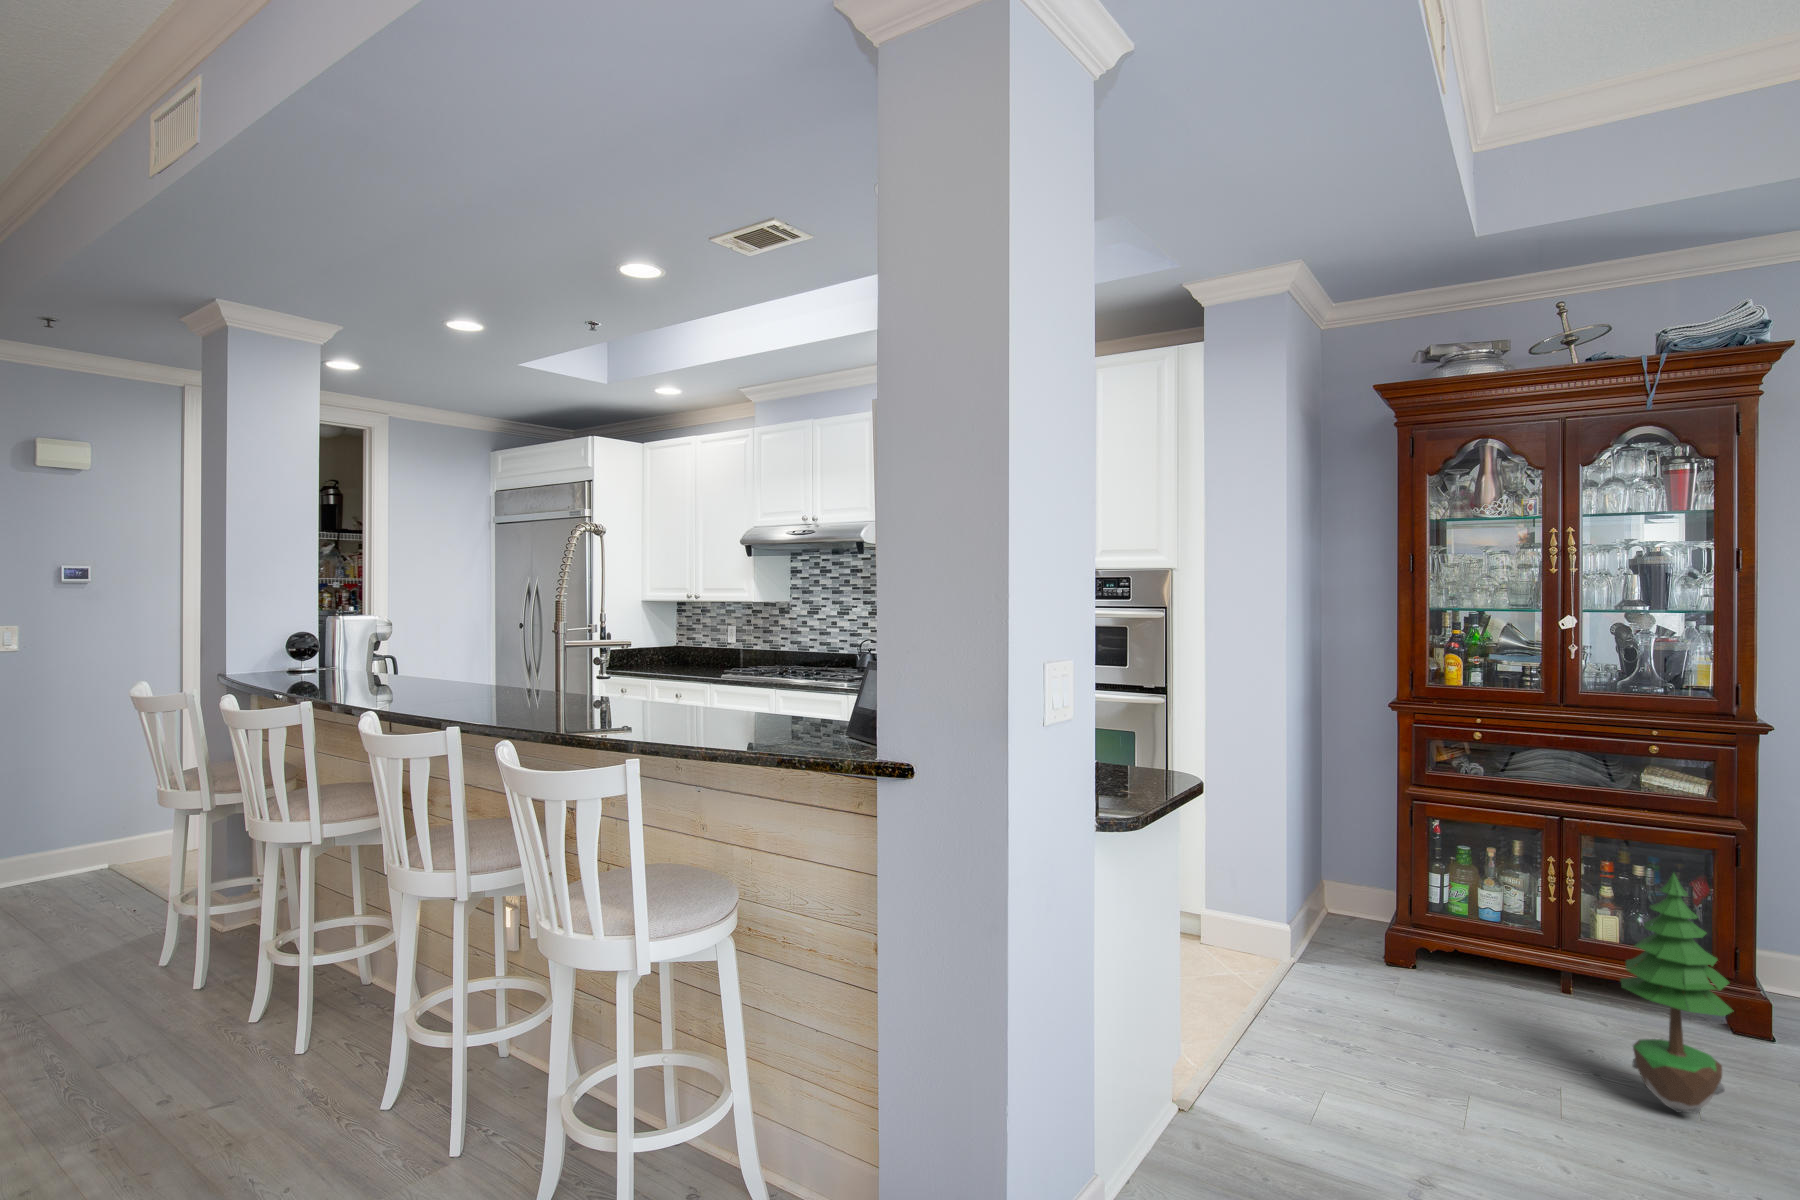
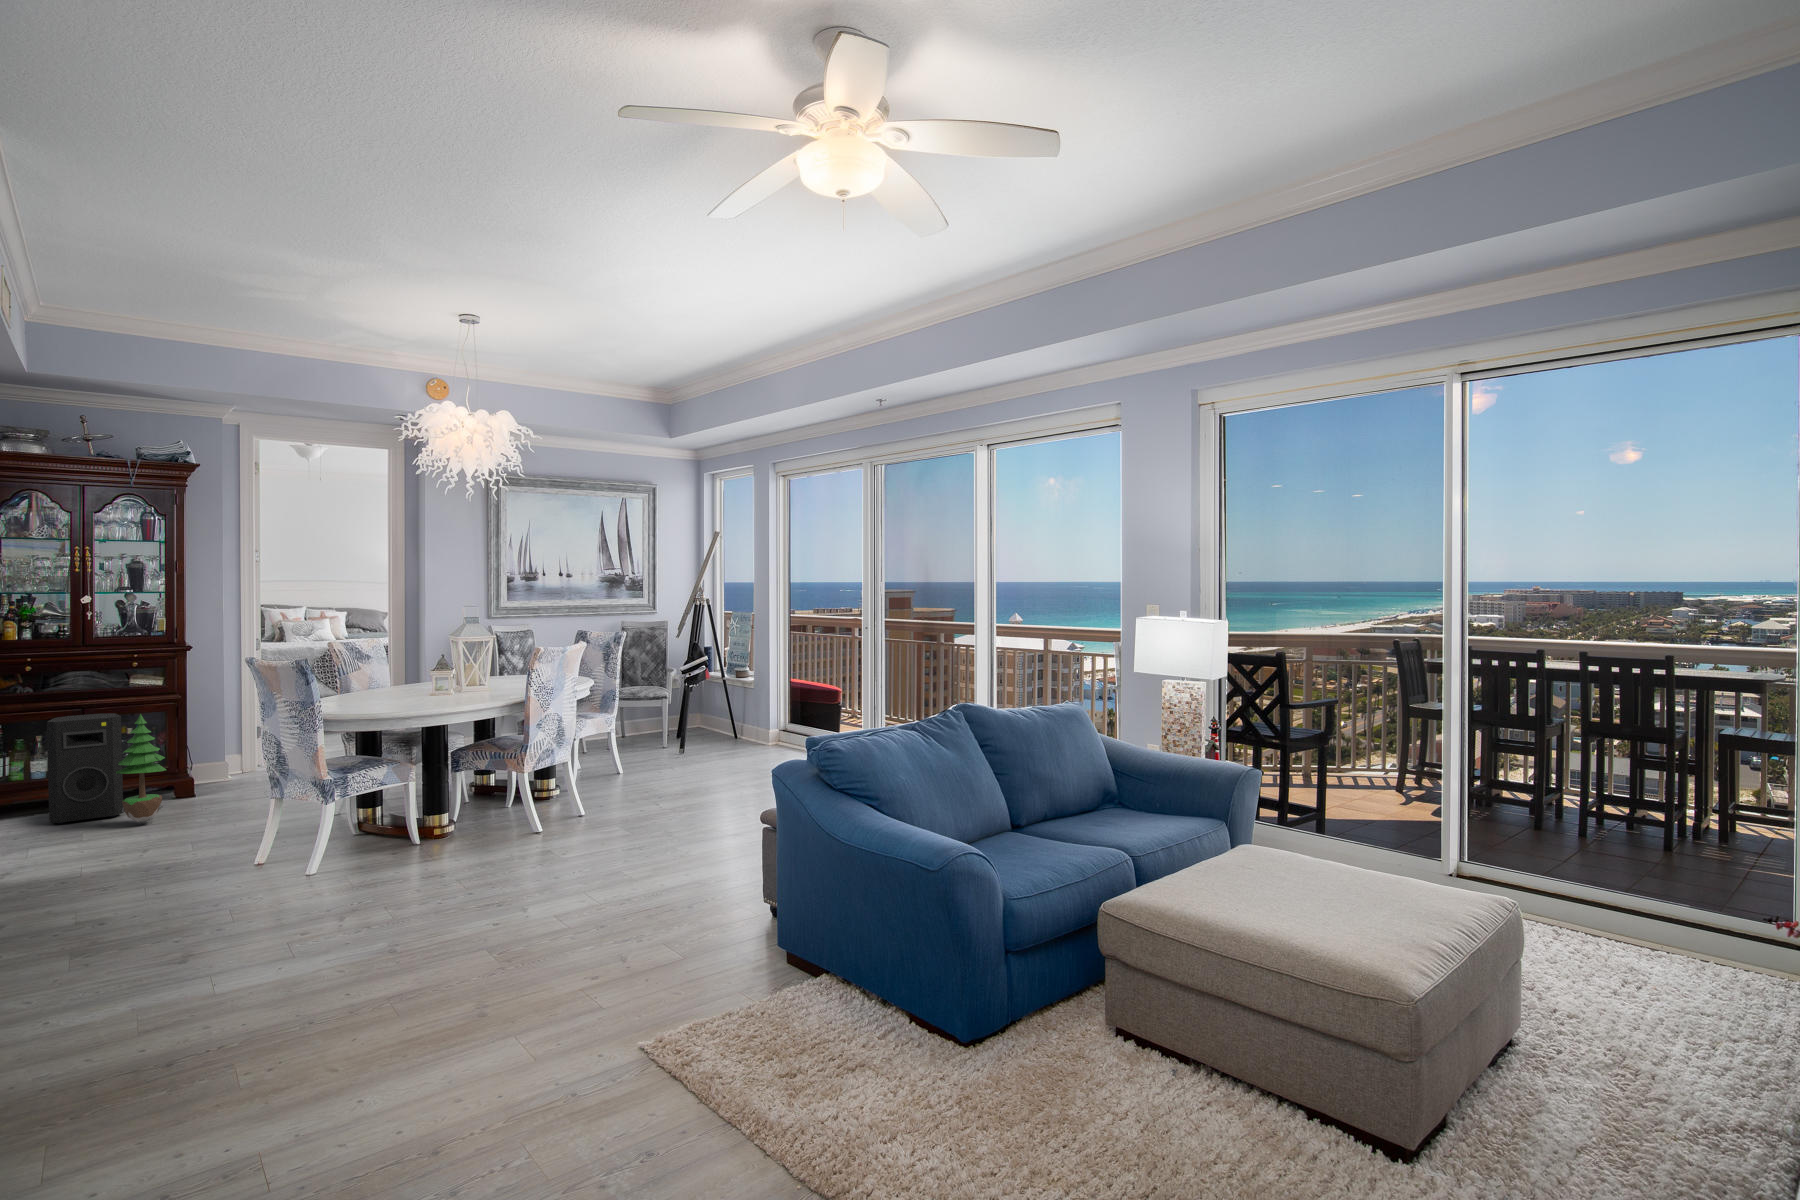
speaker: none [1499,826,1632,1047] -> present [47,713,123,824]

